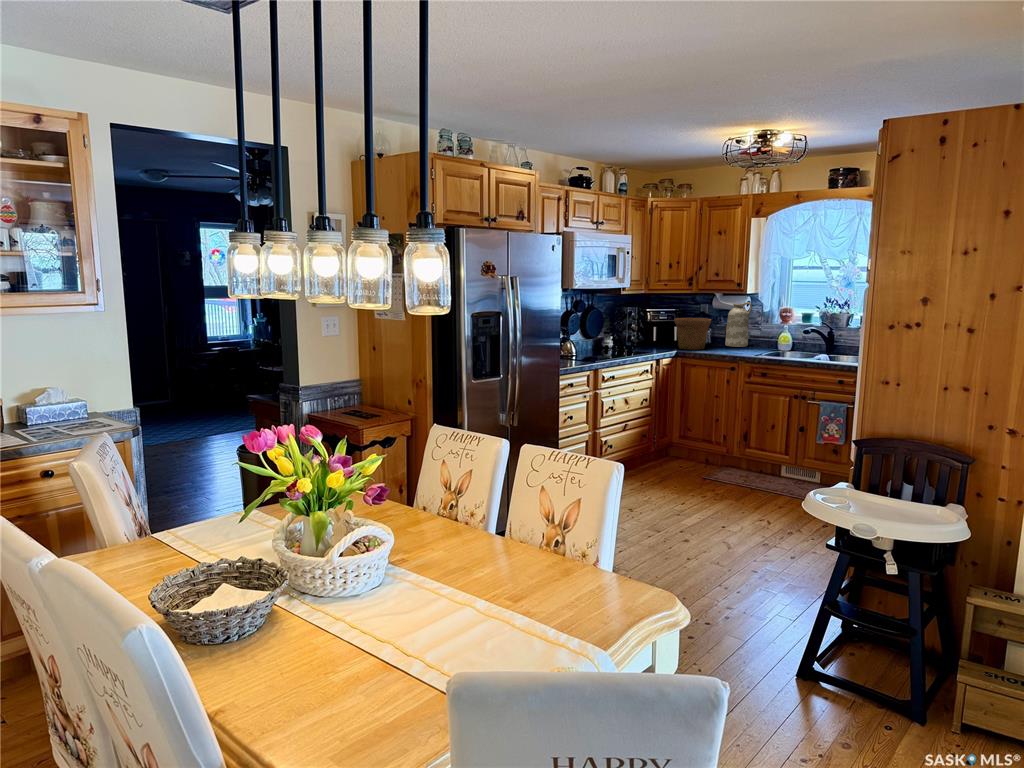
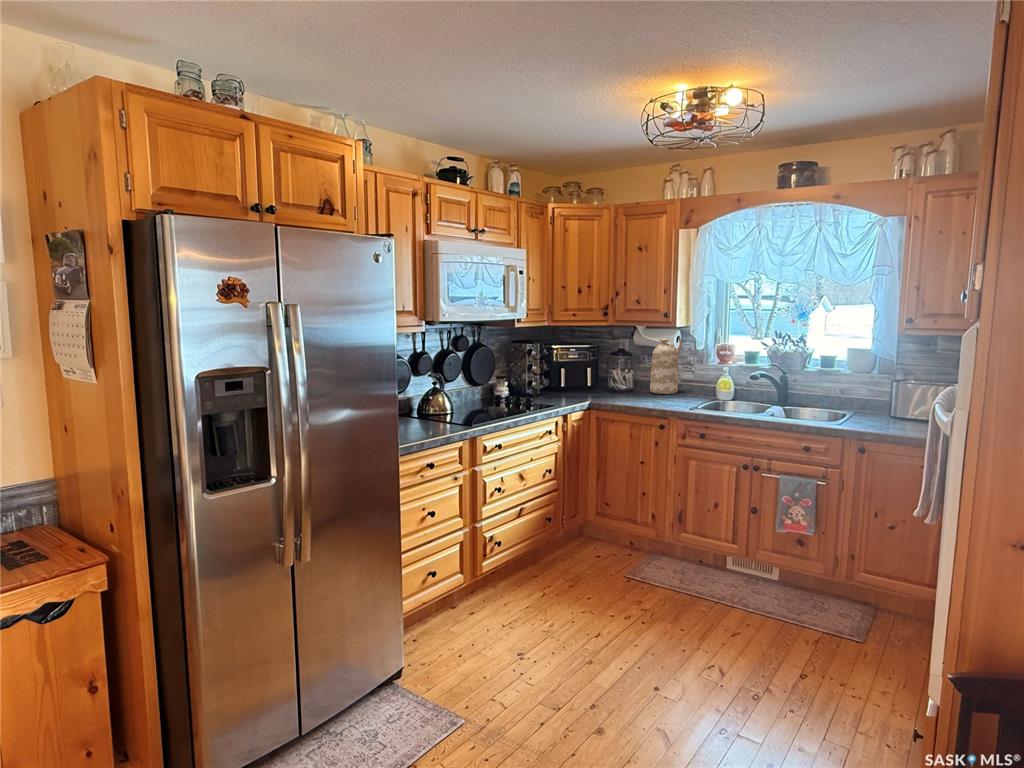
flower pot: present [675,318,711,350] -> none [585,358,632,399]

